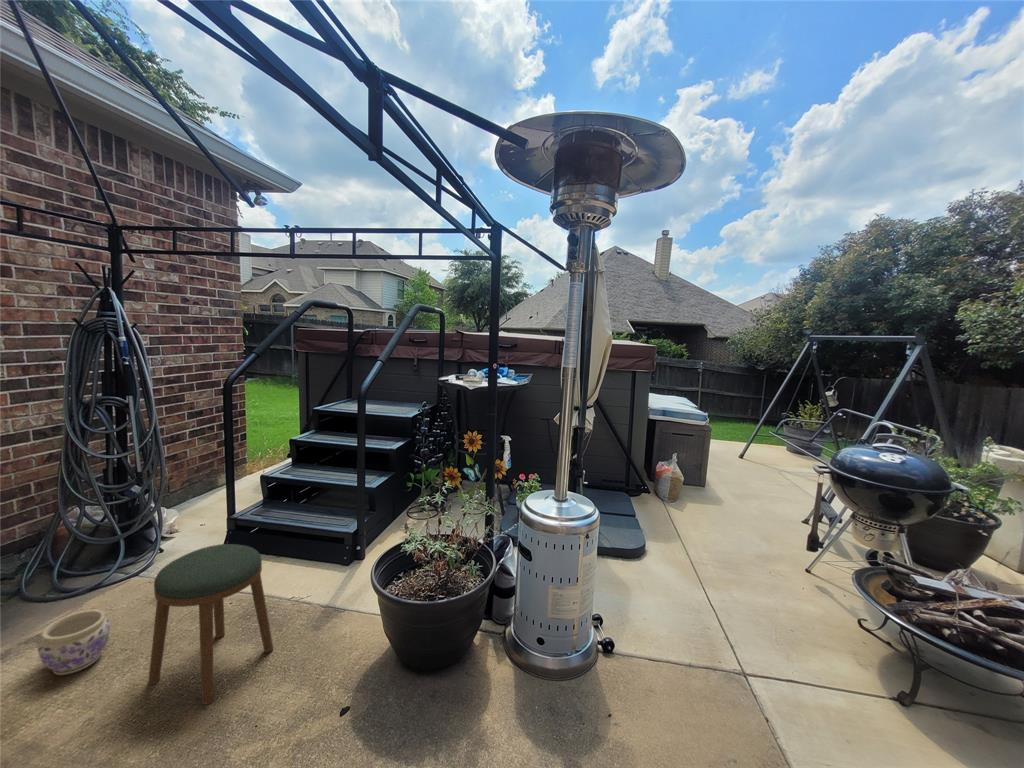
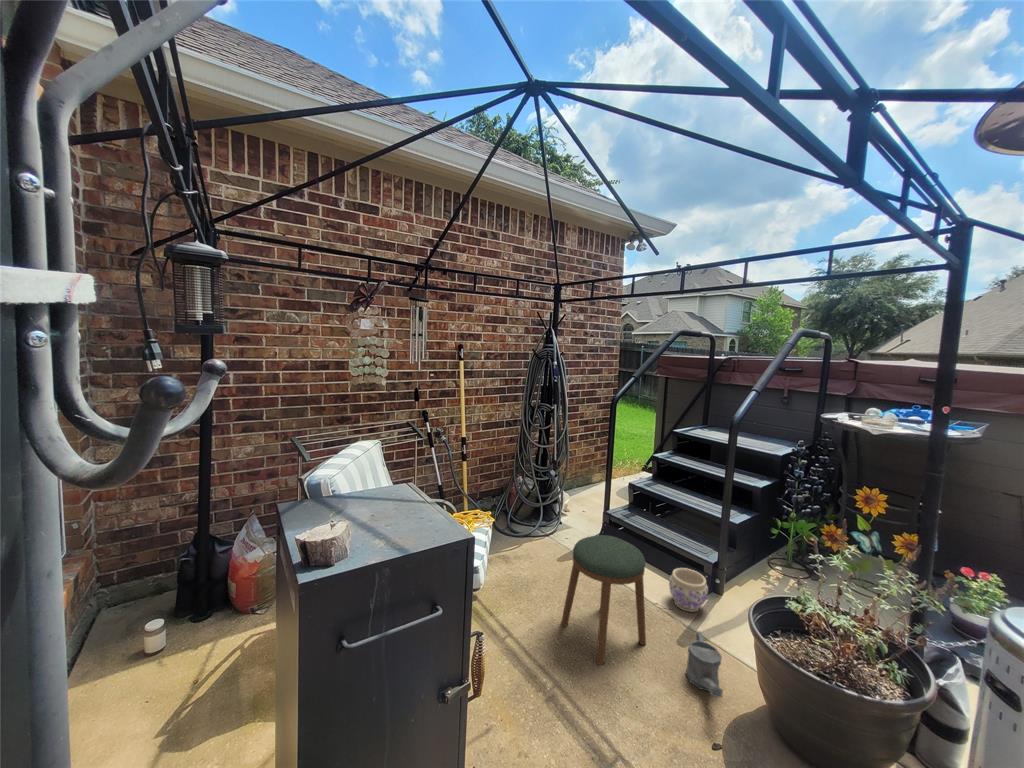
watering can: none [317,607,351,665] -> present [686,631,723,697]
planter: present [37,610,110,676] -> present [669,568,708,612]

